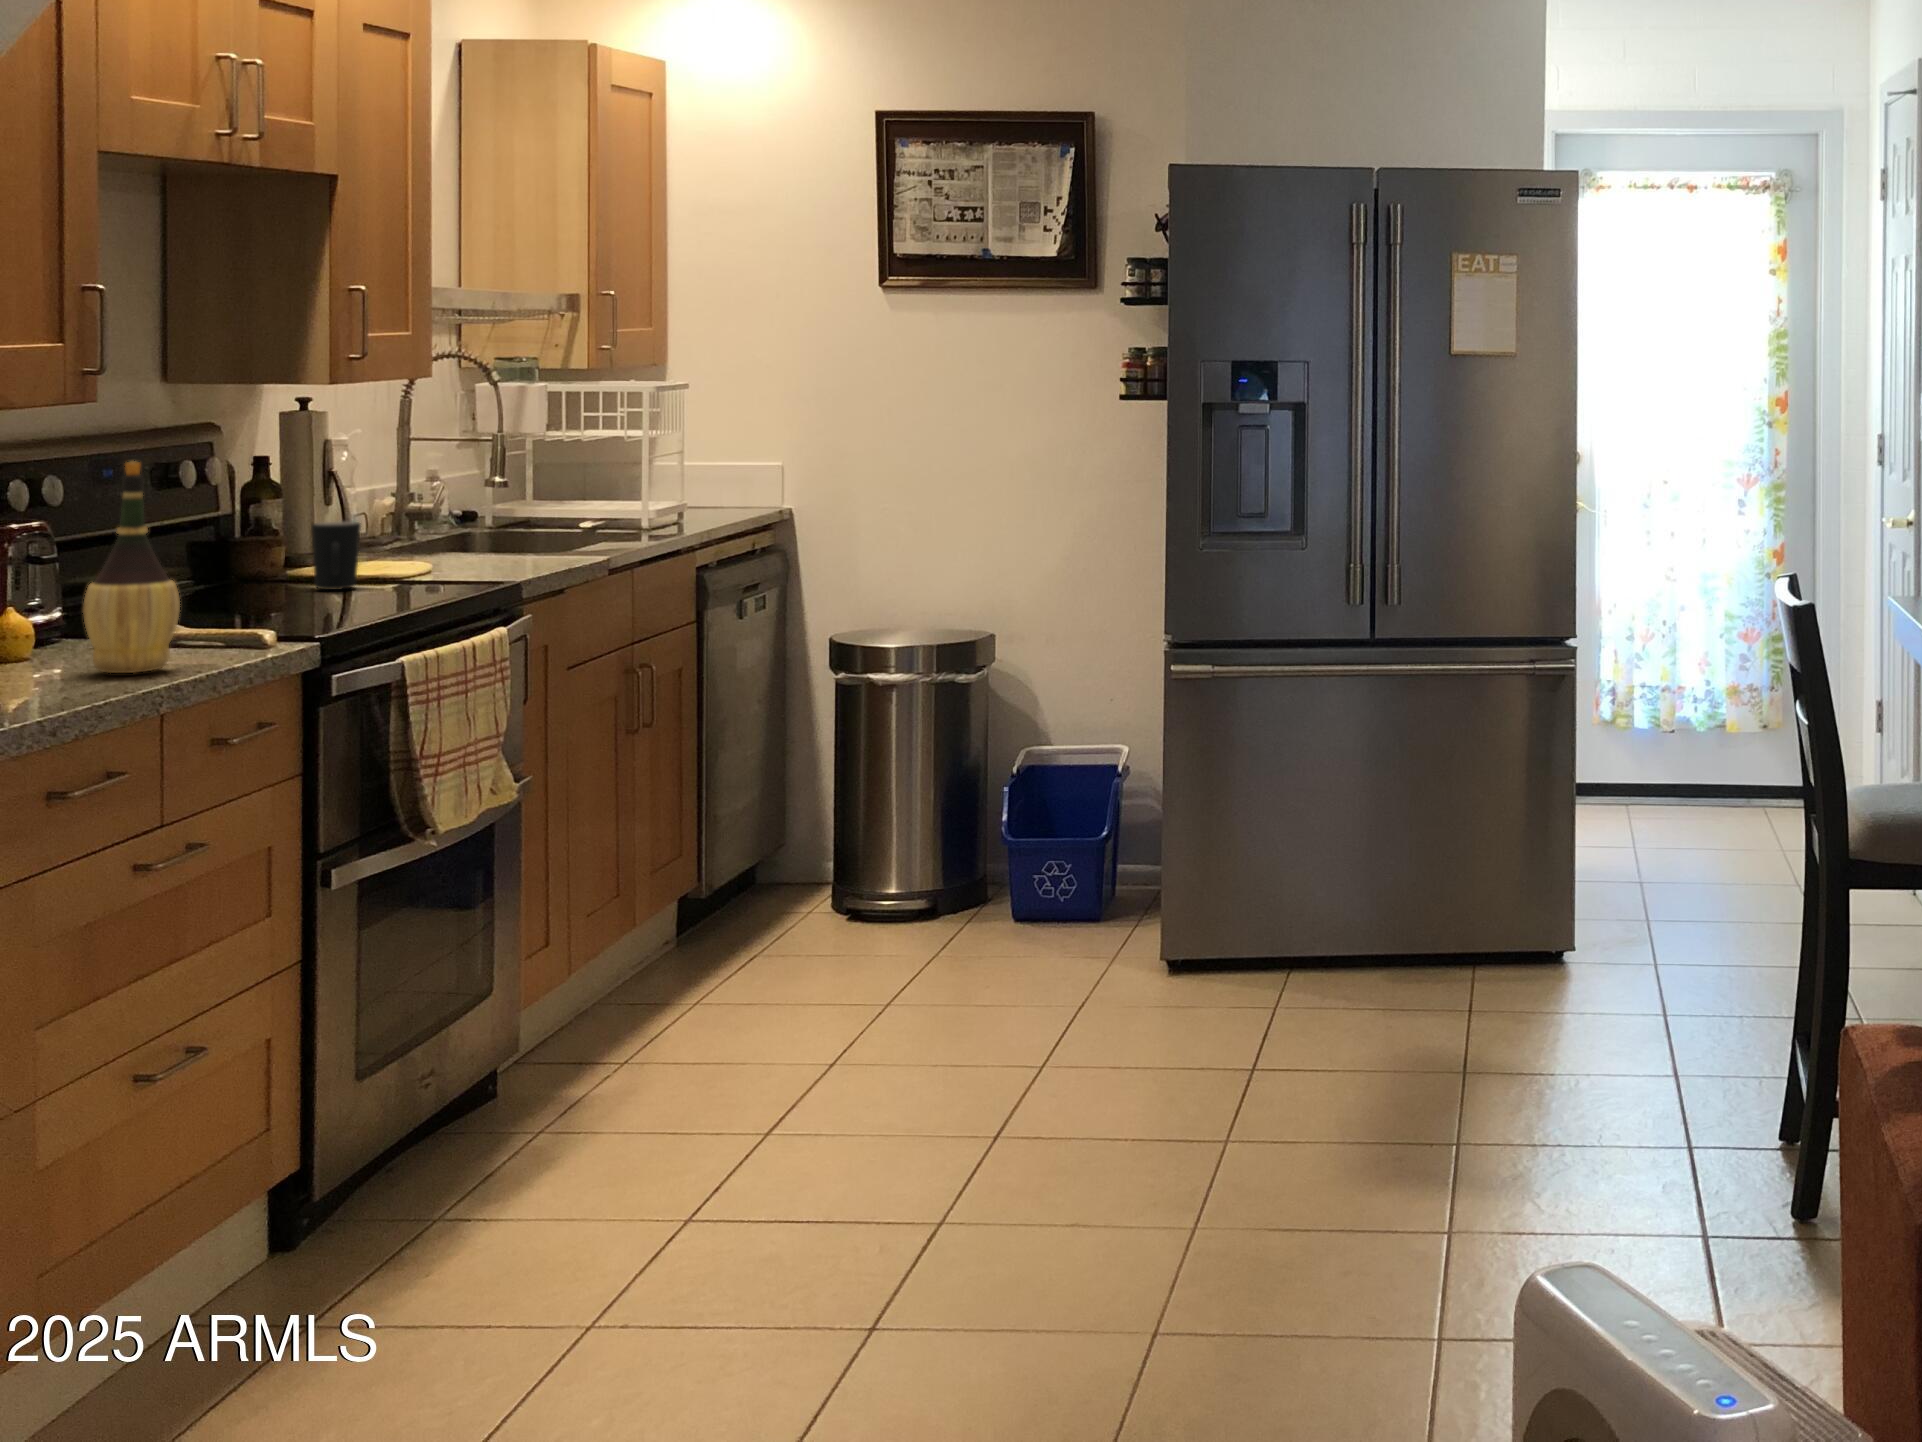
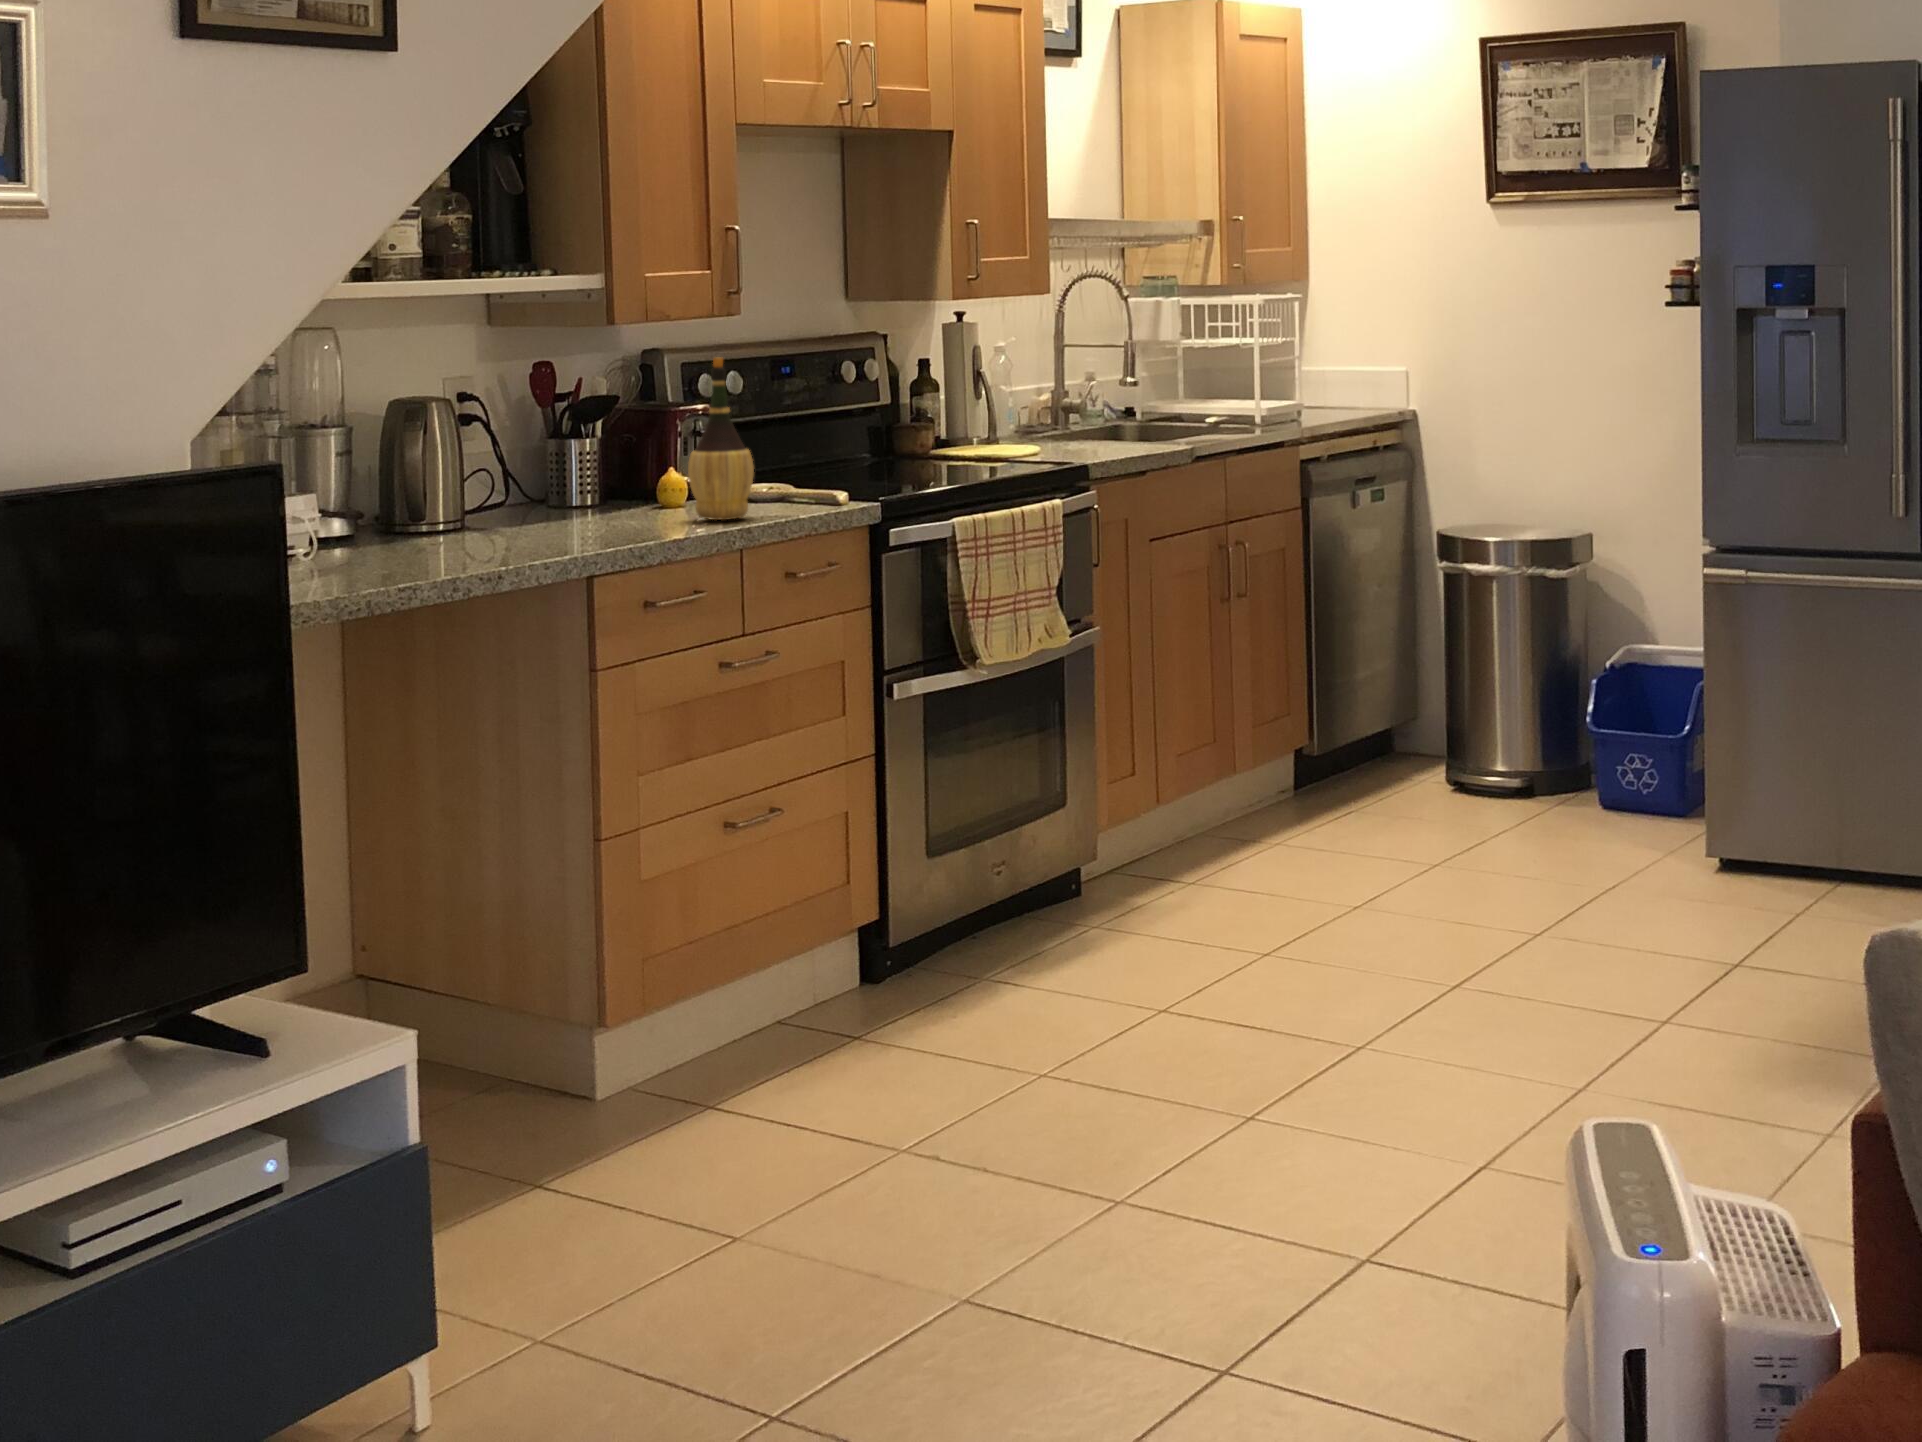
mug: present [311,522,361,590] -> none [930,411,967,466]

